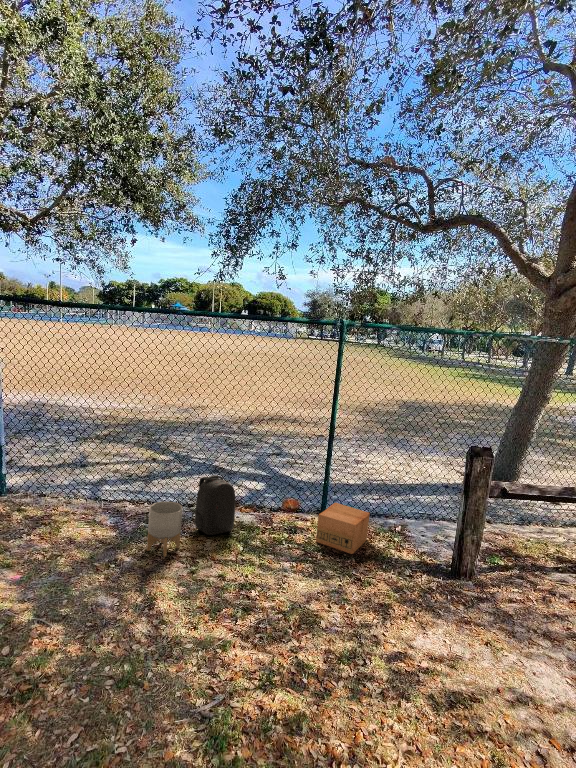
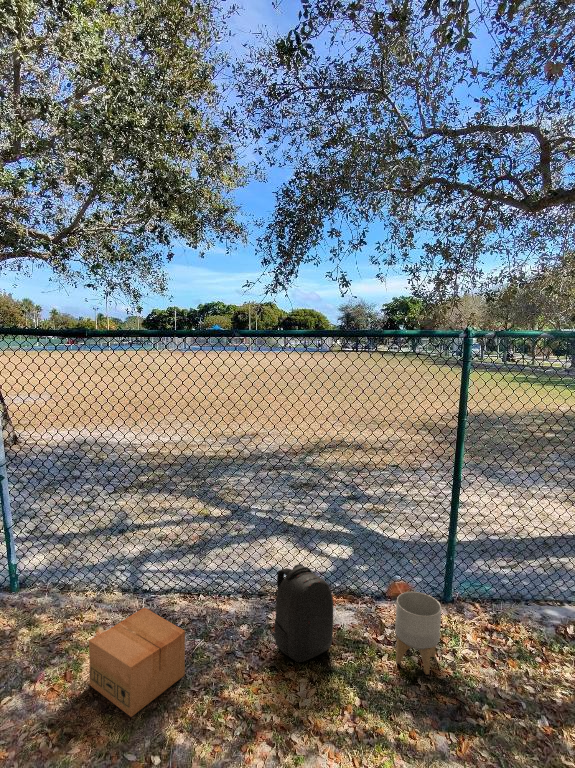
planter: present [147,502,182,557] -> present [395,592,441,674]
cardboard box: present [316,503,370,554] -> present [89,608,185,717]

